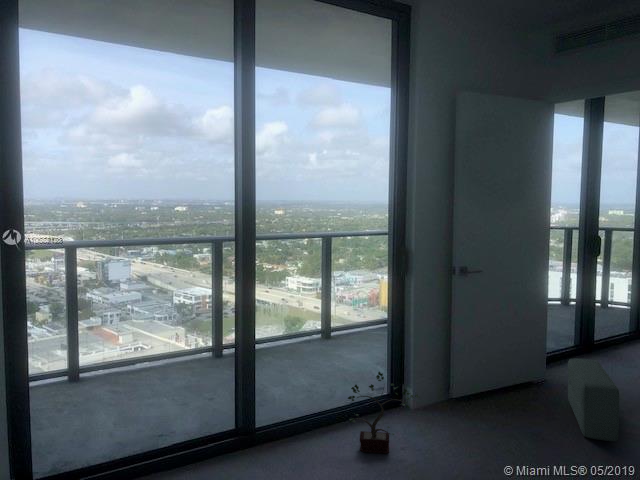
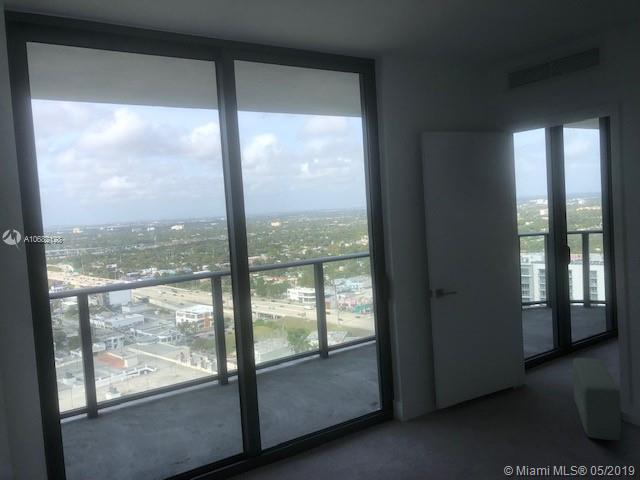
potted plant: present [348,372,419,454] -> none [354,385,425,464]

